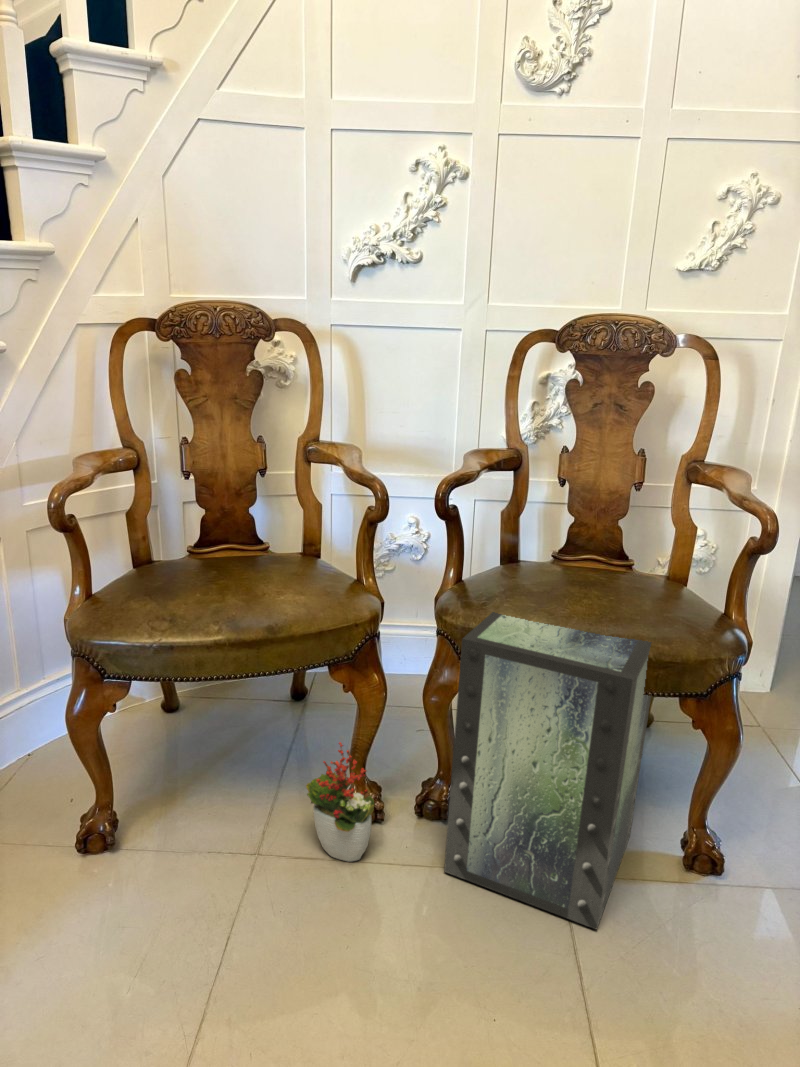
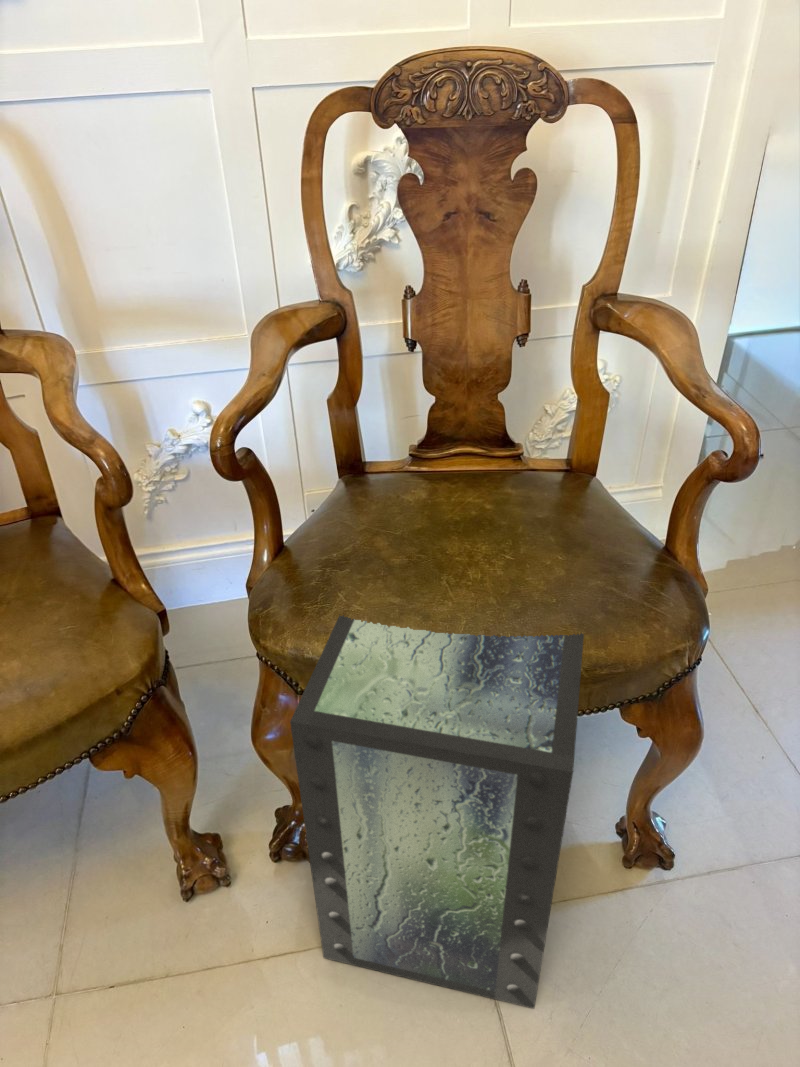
decorative plant: present [306,742,374,862] -> none [101,846,212,975]

